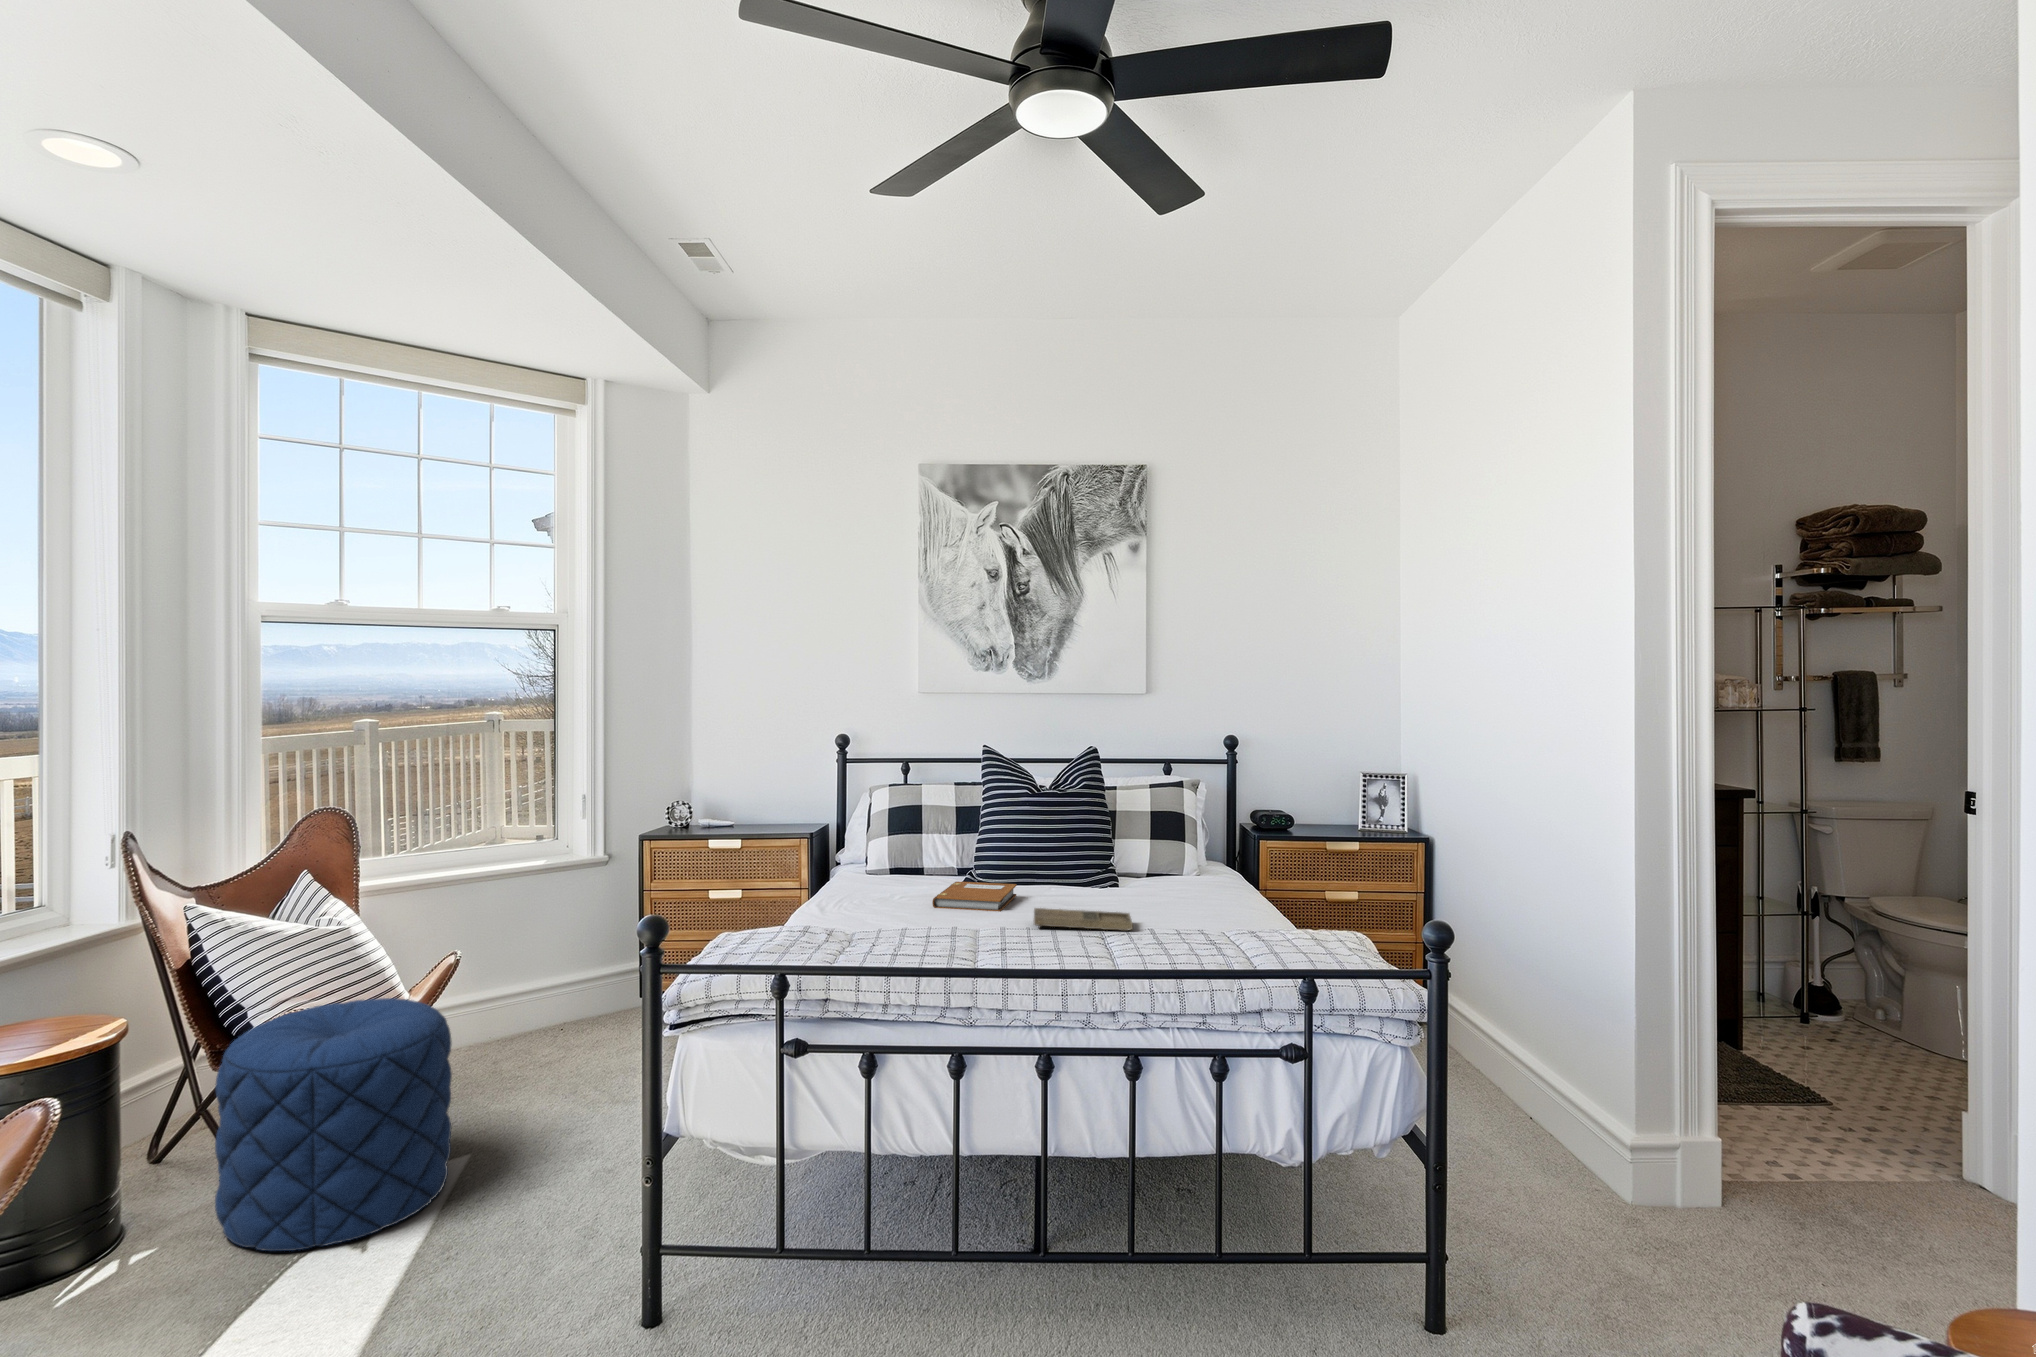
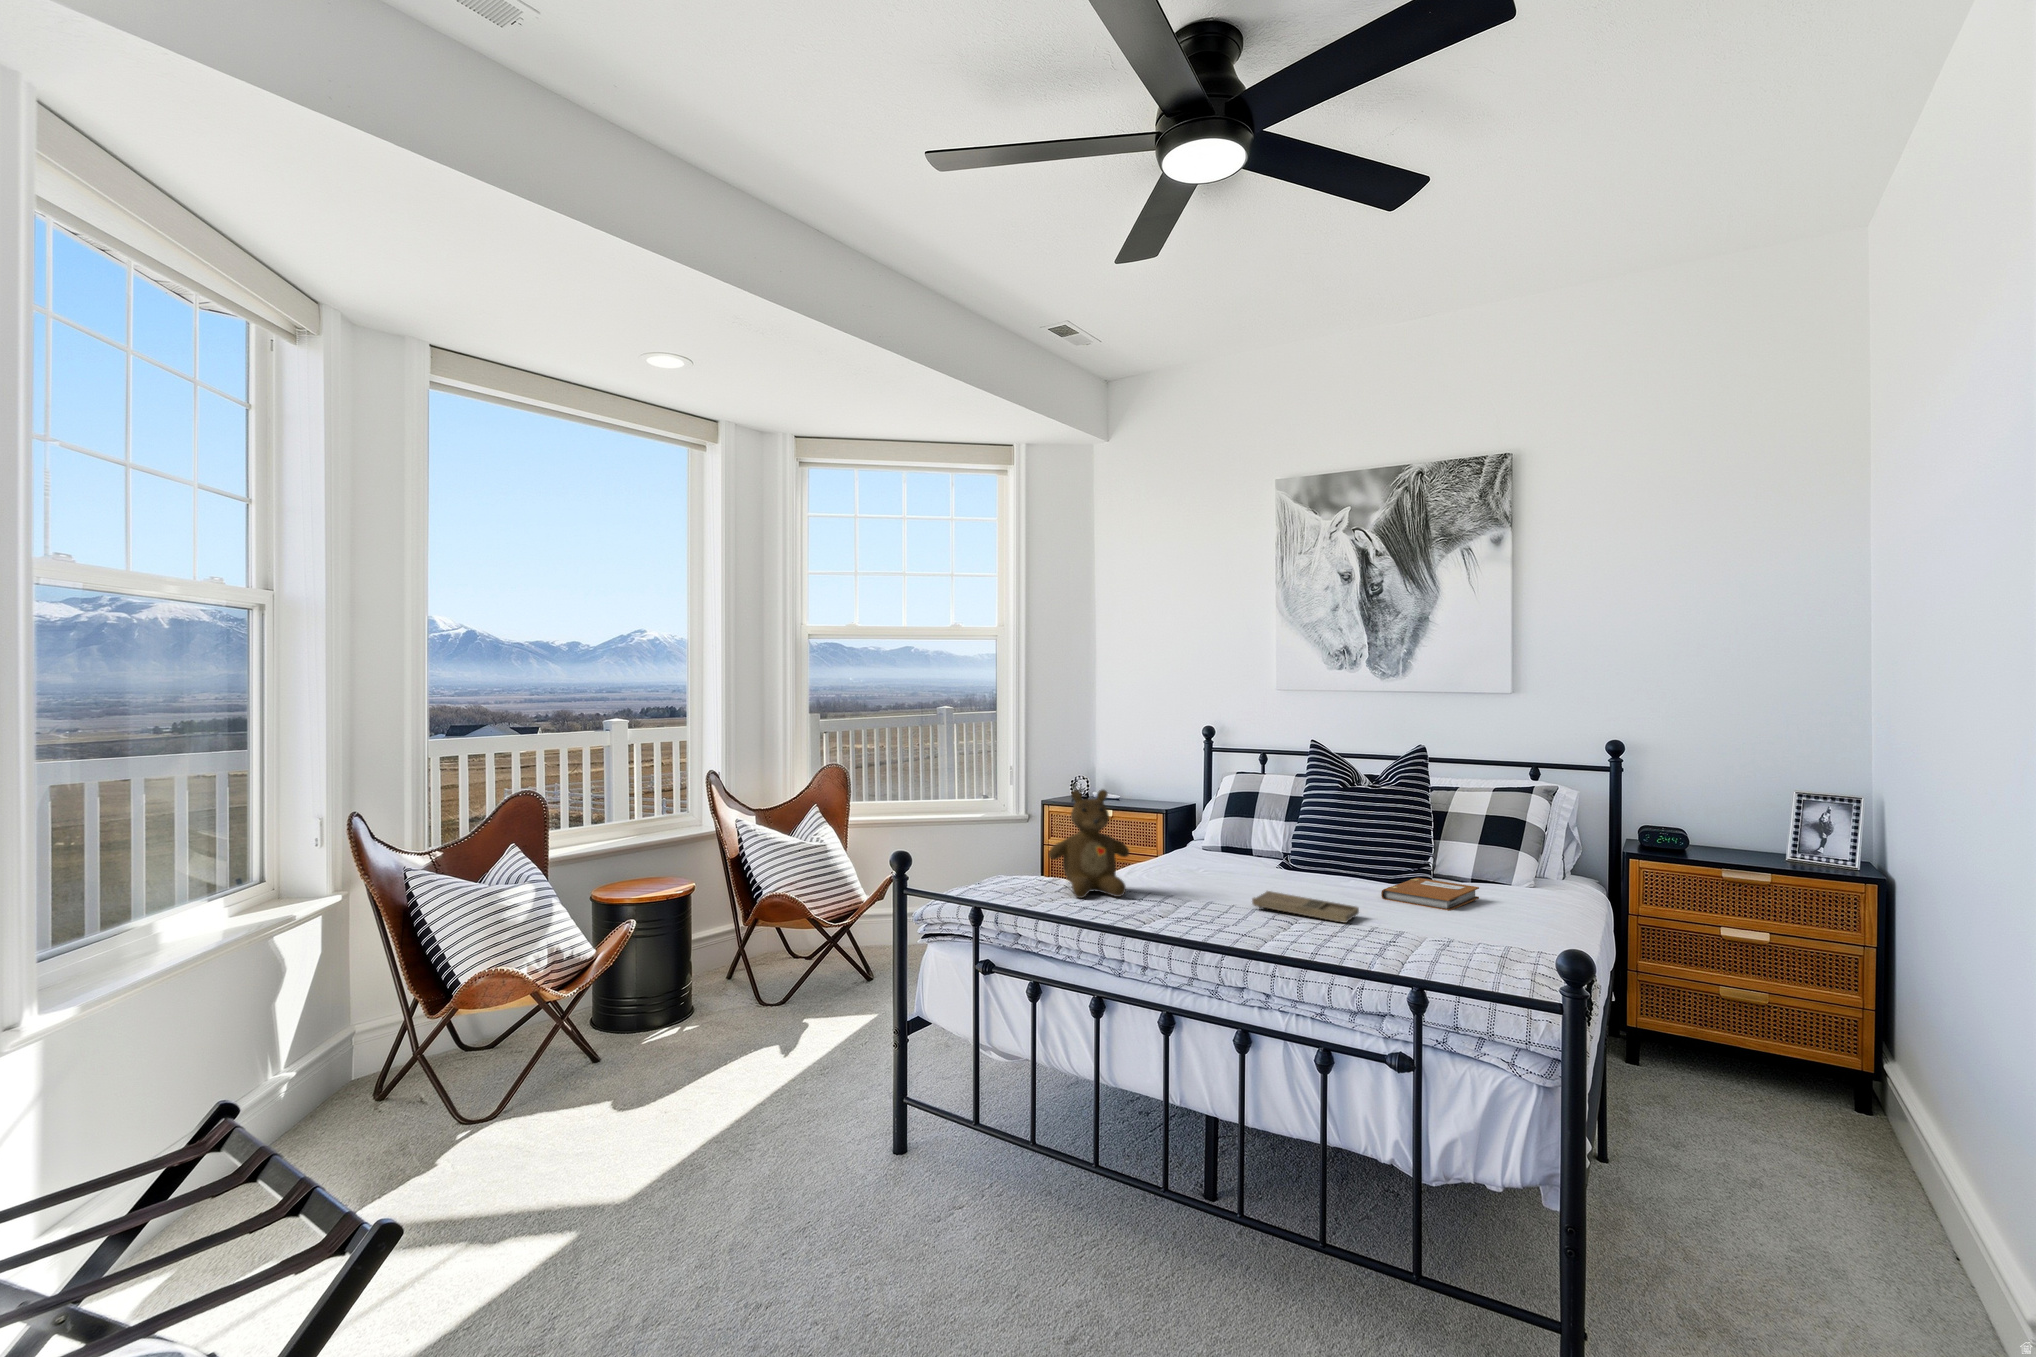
teddy bear: none [805,814,902,943] -> present [1049,790,1129,898]
notebook: present [932,882,1017,911] -> present [1381,878,1479,911]
pouf: present [215,998,452,1251] -> none [700,898,842,1058]

